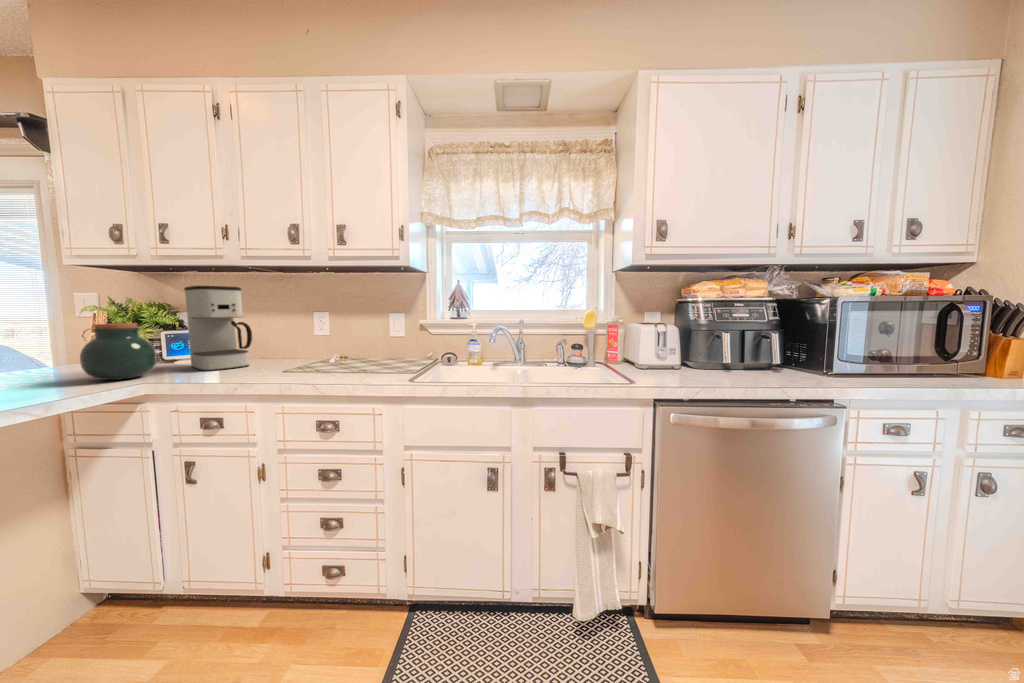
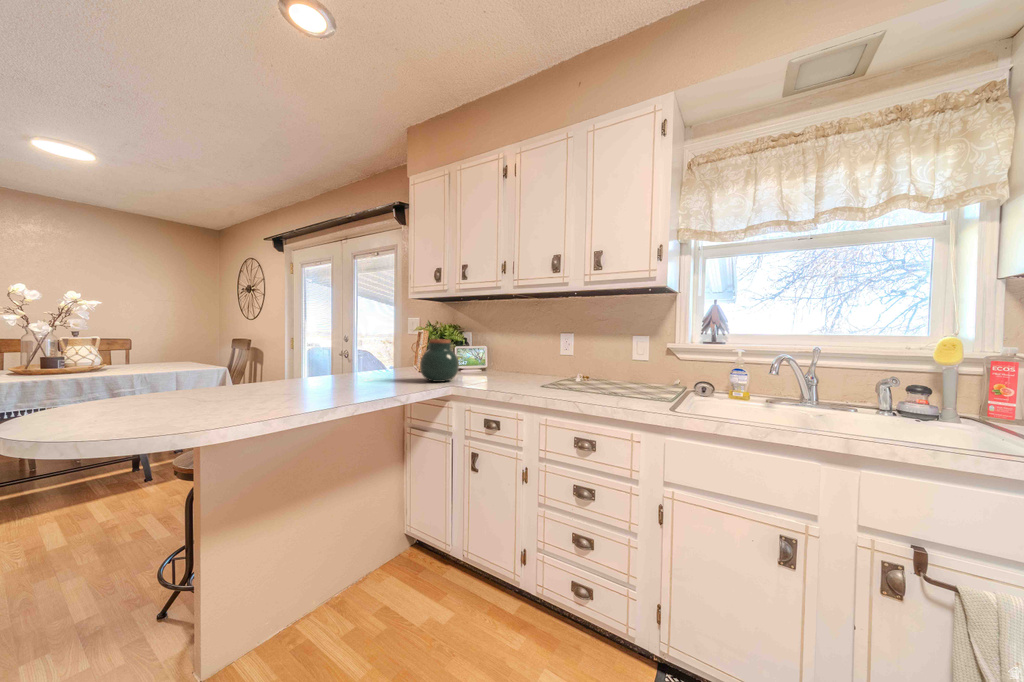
coffee maker: present [184,286,252,371] -> none [475,311,517,381]

